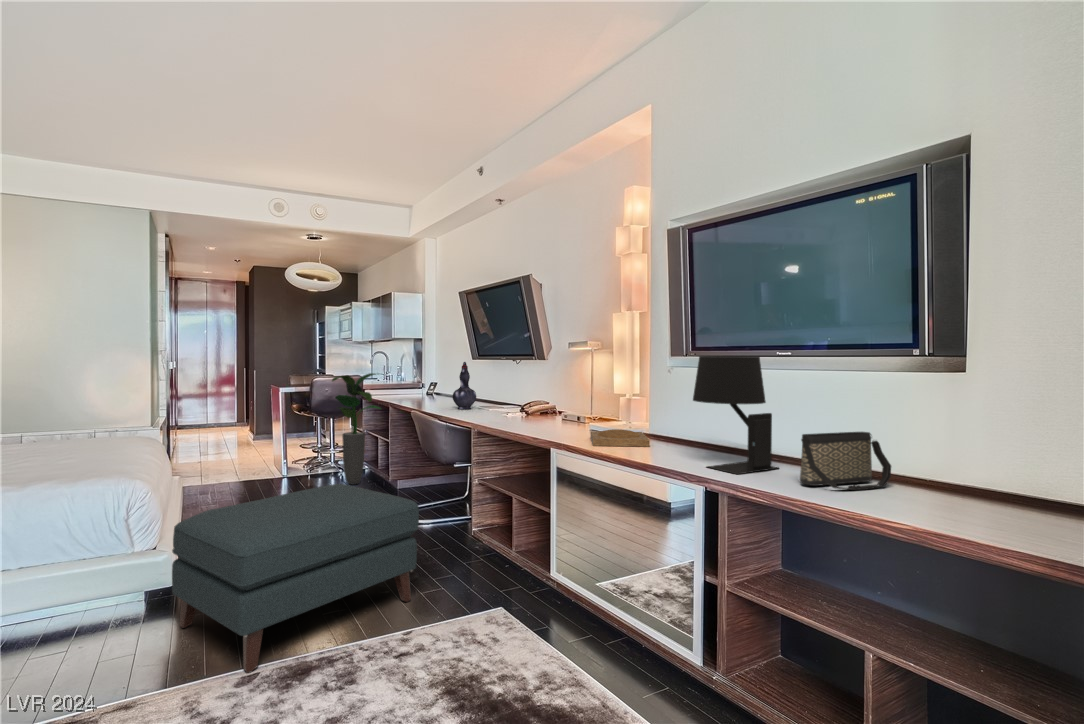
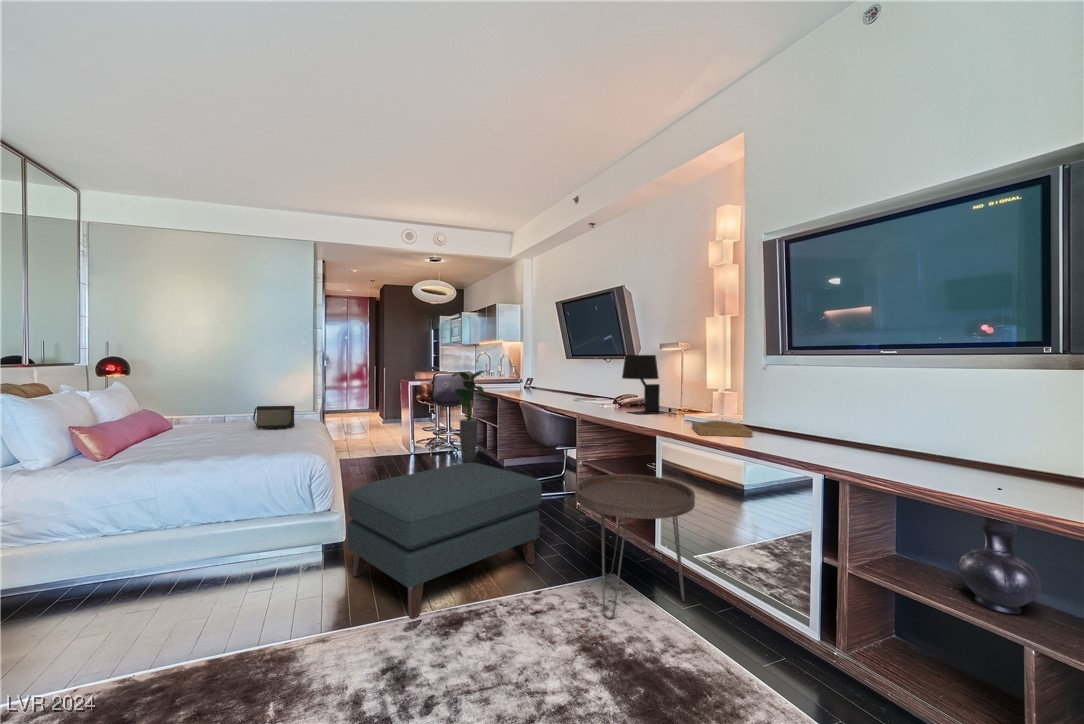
table lamp: present [693,356,779,474] -> present [622,355,662,414]
decorative vase: present [453,362,476,409] -> present [958,488,1041,614]
handbag: present [800,432,891,490] -> present [253,406,295,429]
side table: none [451,492,584,657] -> present [575,474,695,619]

